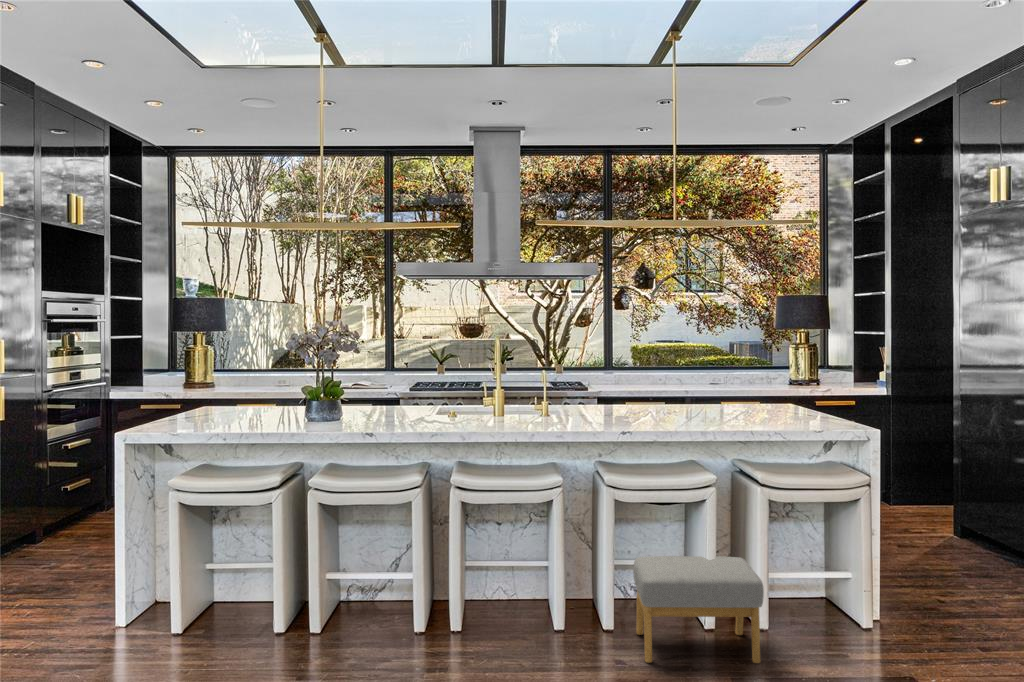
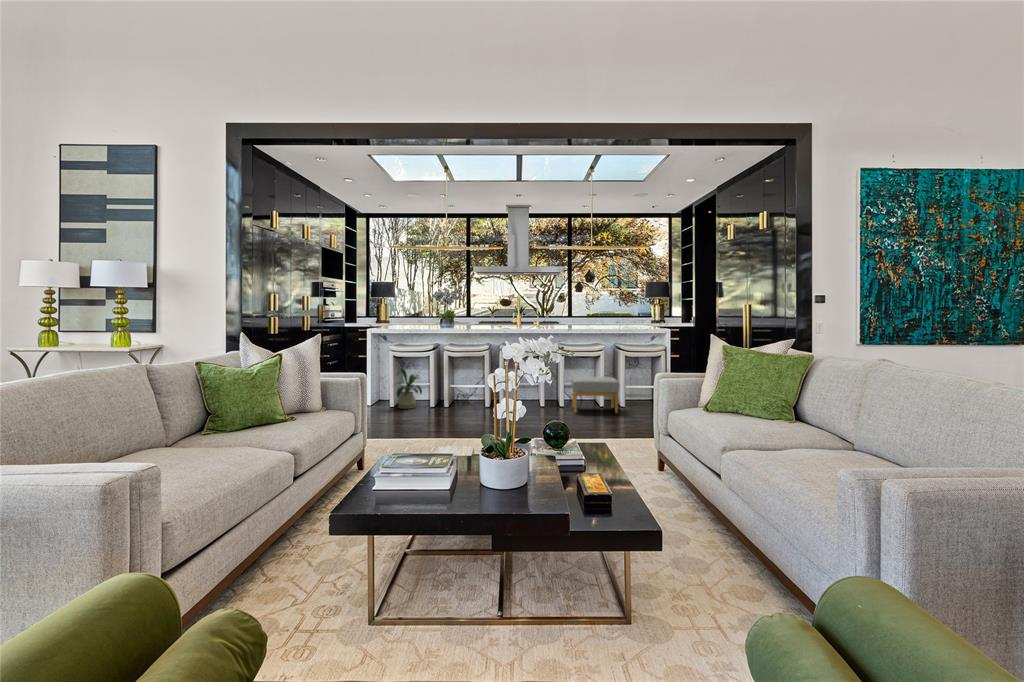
house plant: none [169,542,254,647] -> present [396,369,422,409]

